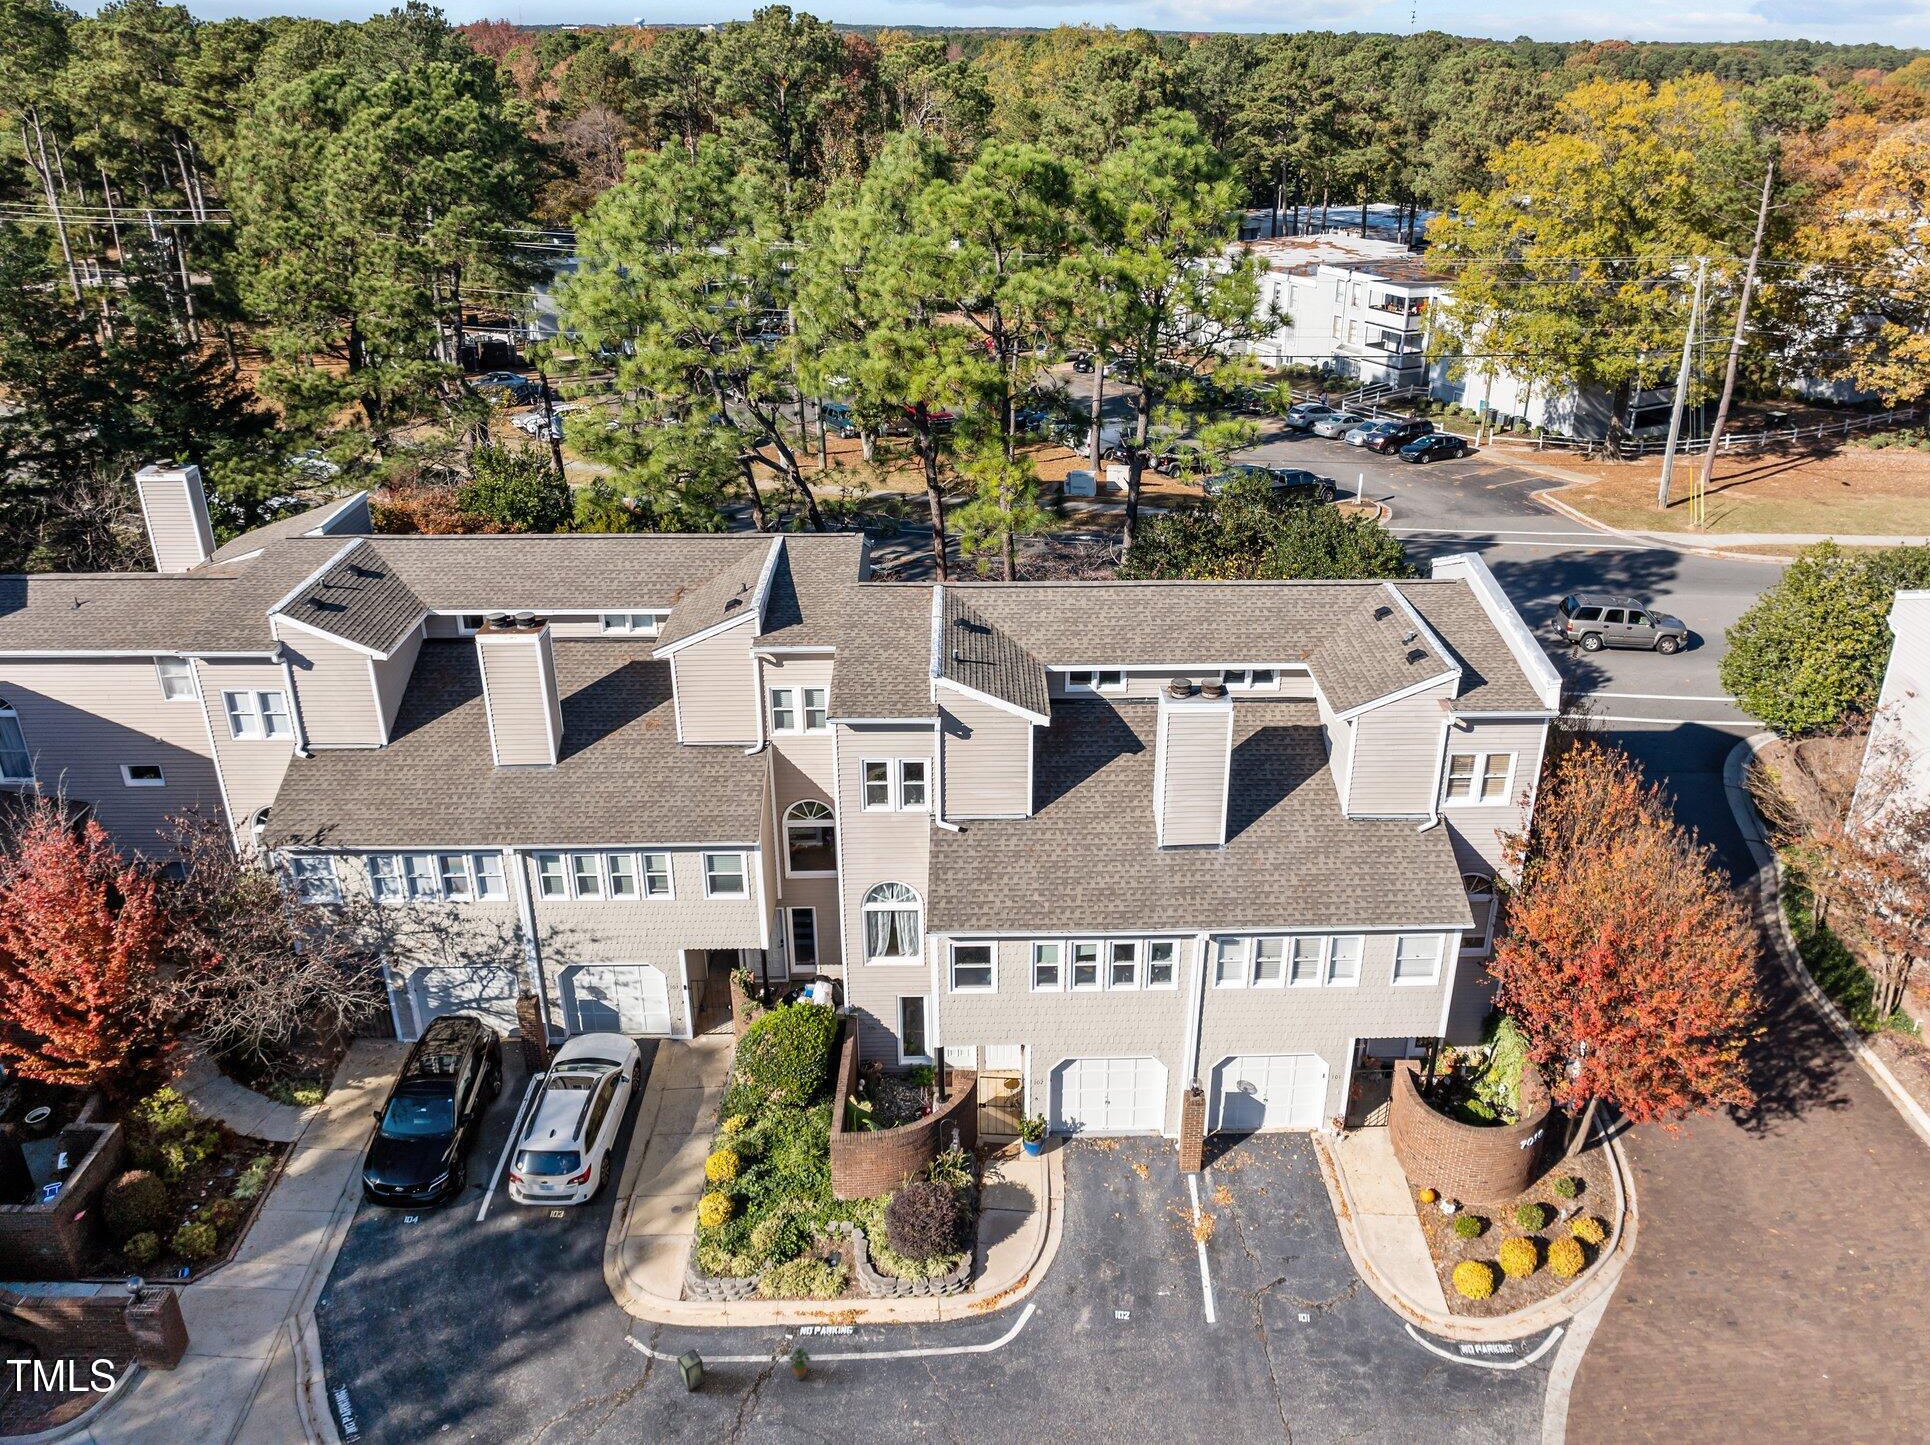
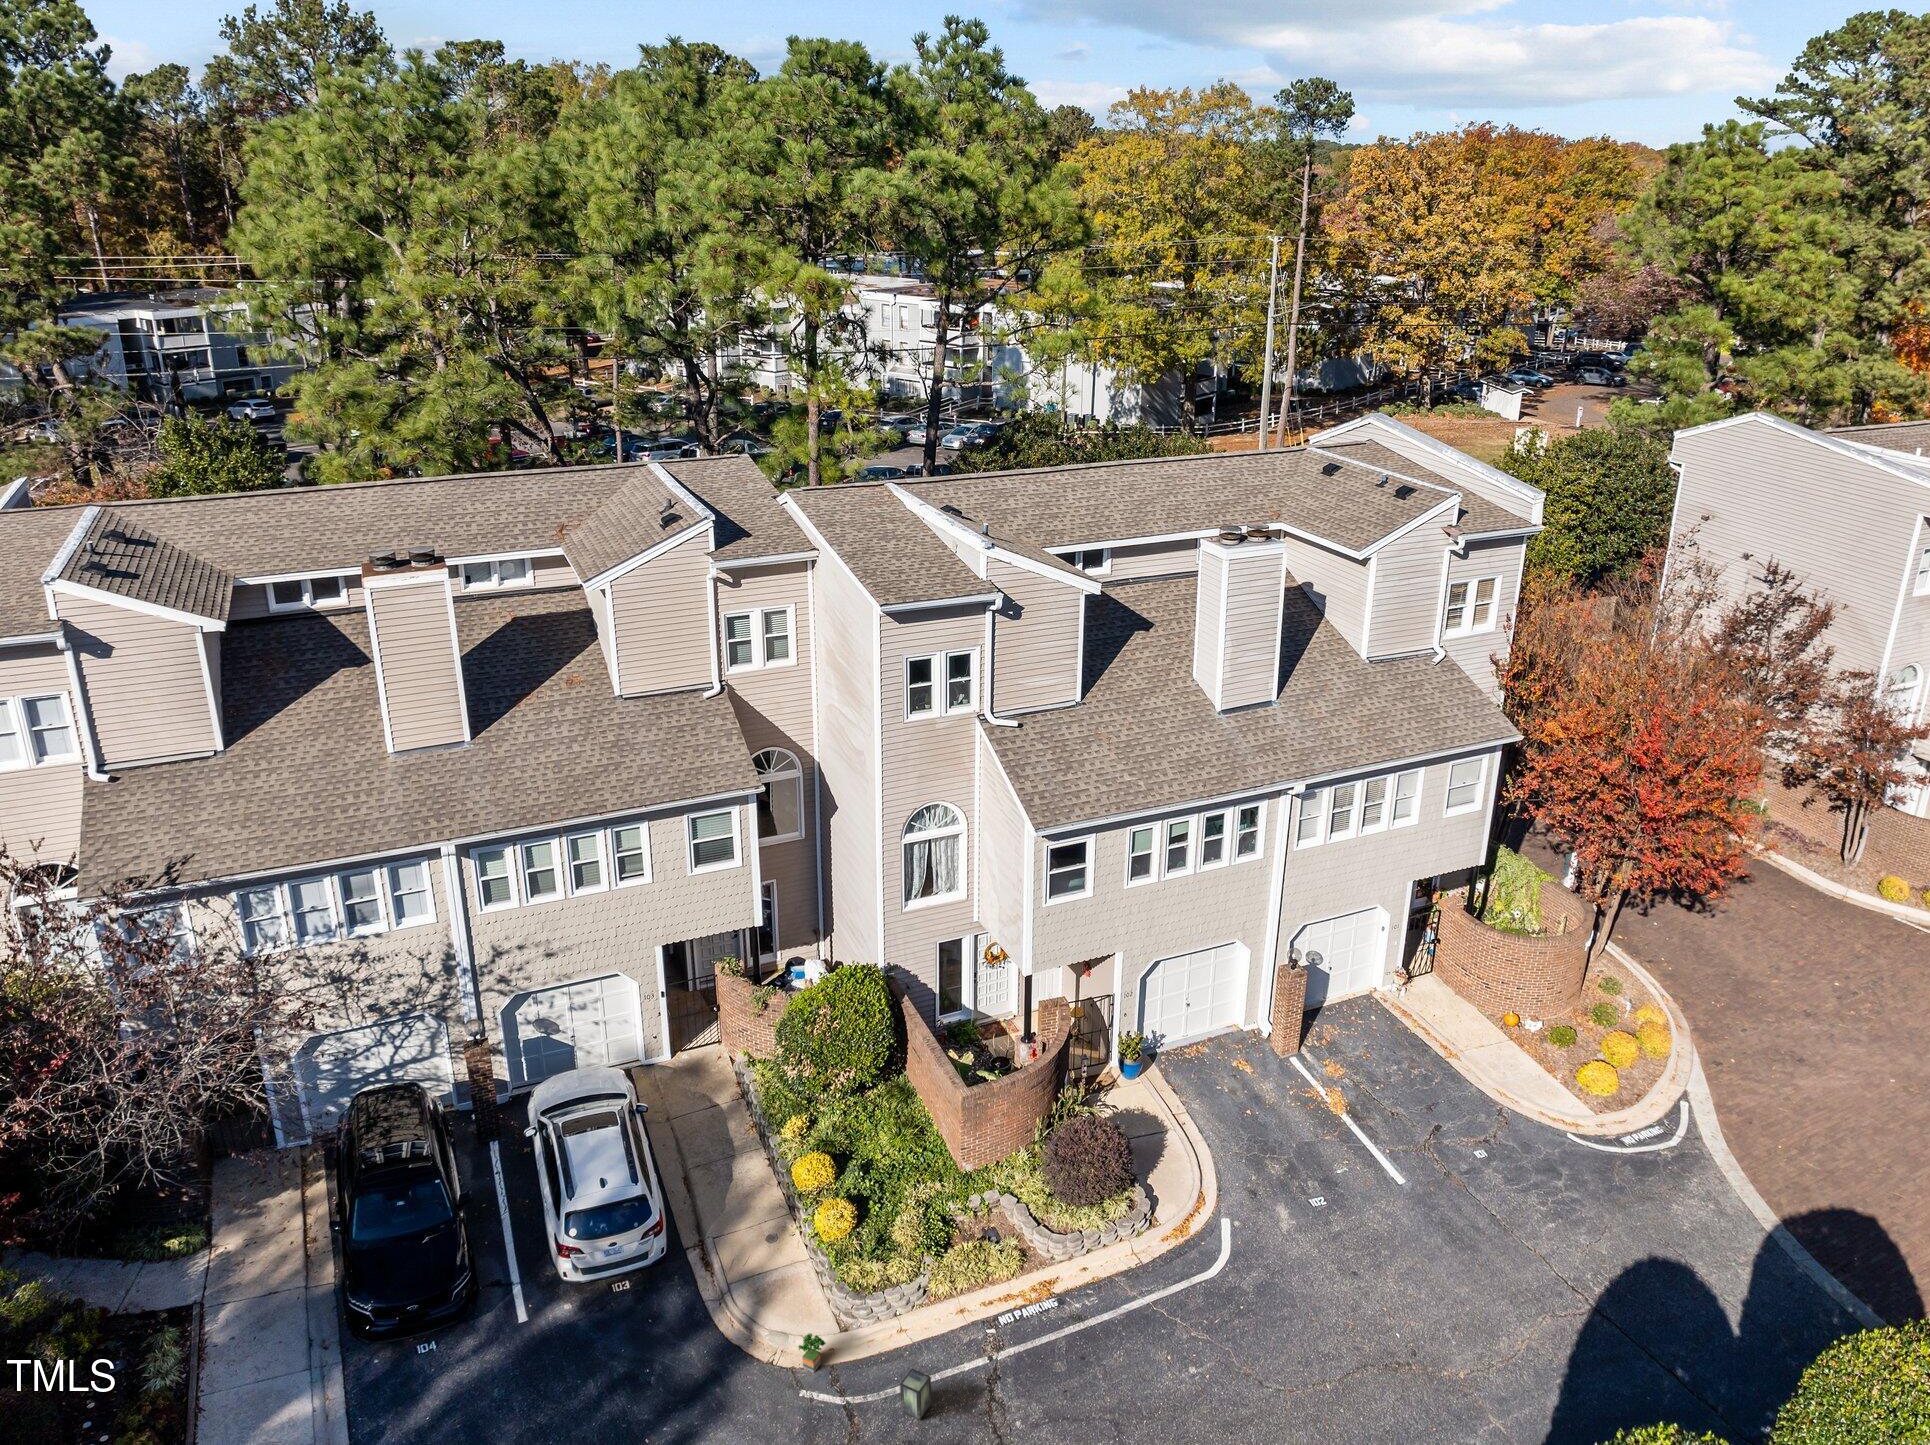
potted tree: present [789,1348,810,1380] -> present [798,1333,826,1373]

